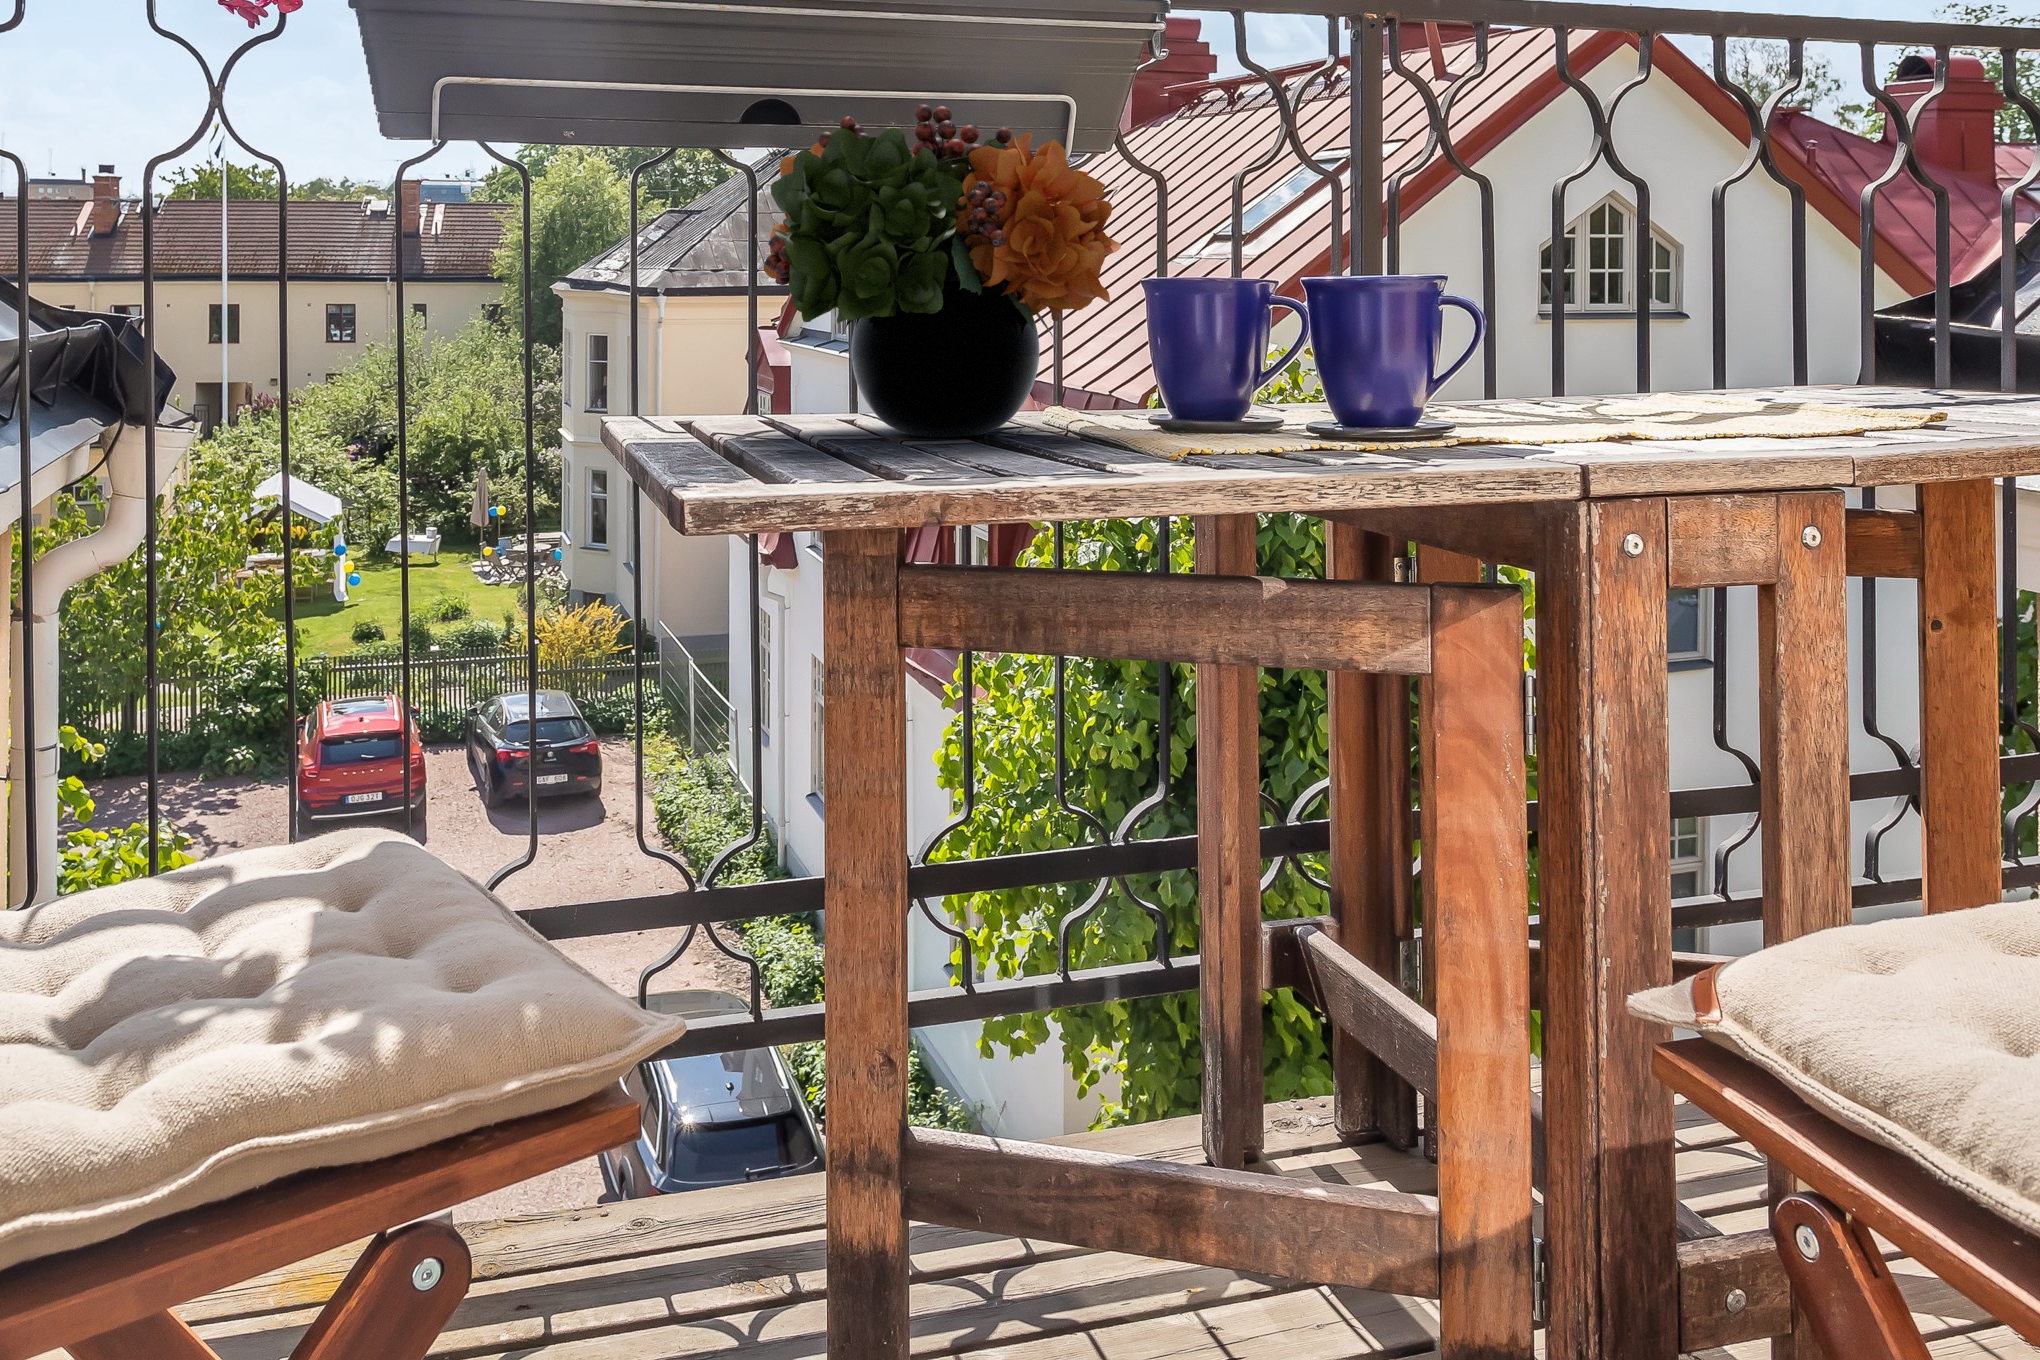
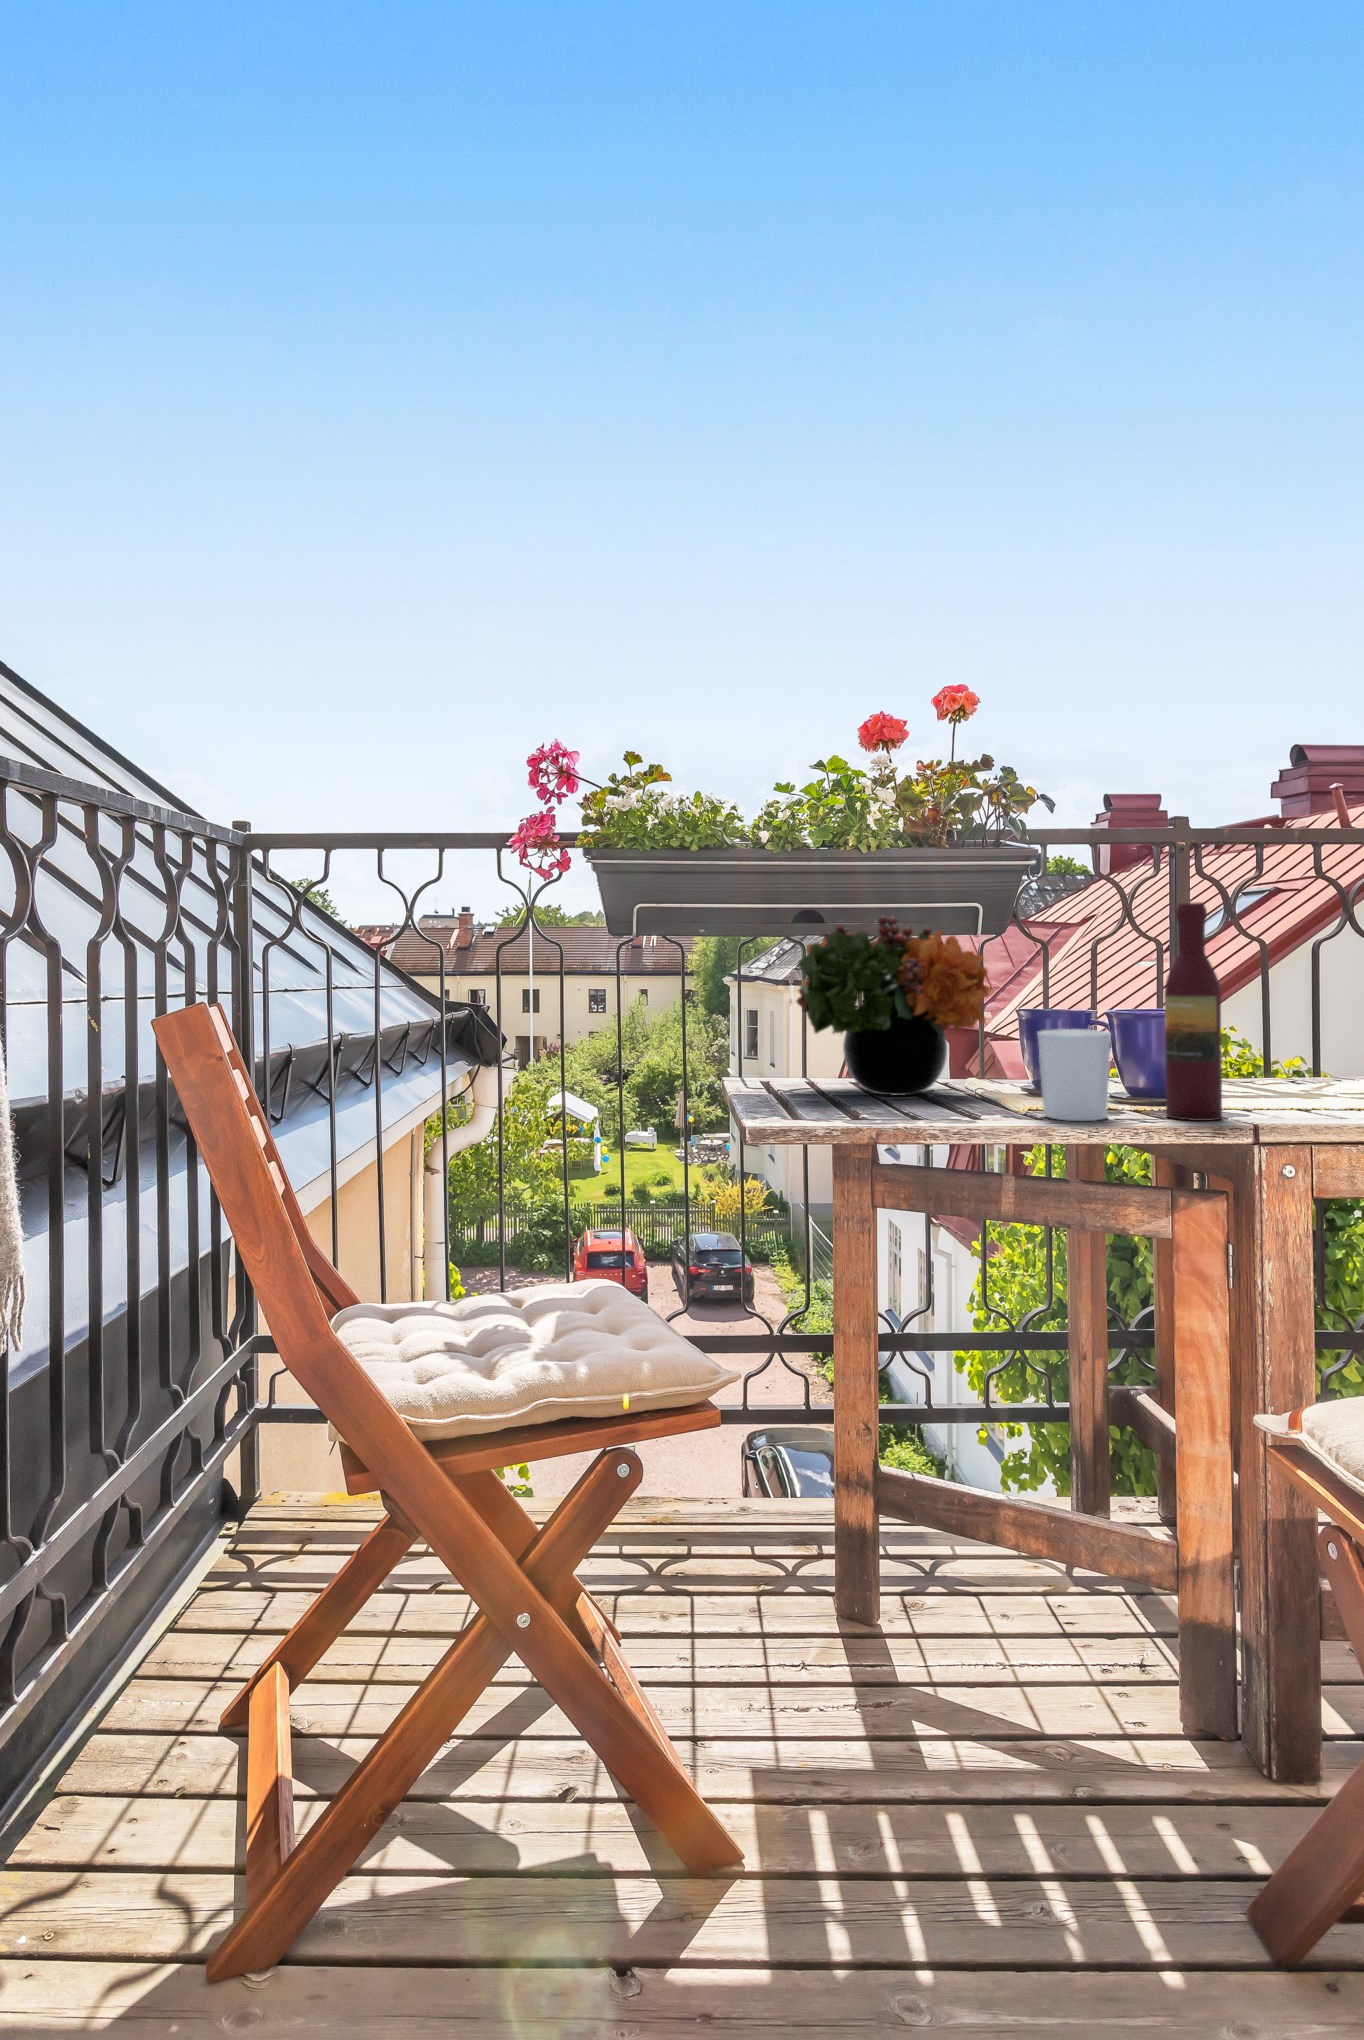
wine bottle: none [1438,74,1531,462] -> present [1164,902,1222,1121]
candle holder: none [1227,304,1356,469] -> present [1037,1029,1111,1121]

